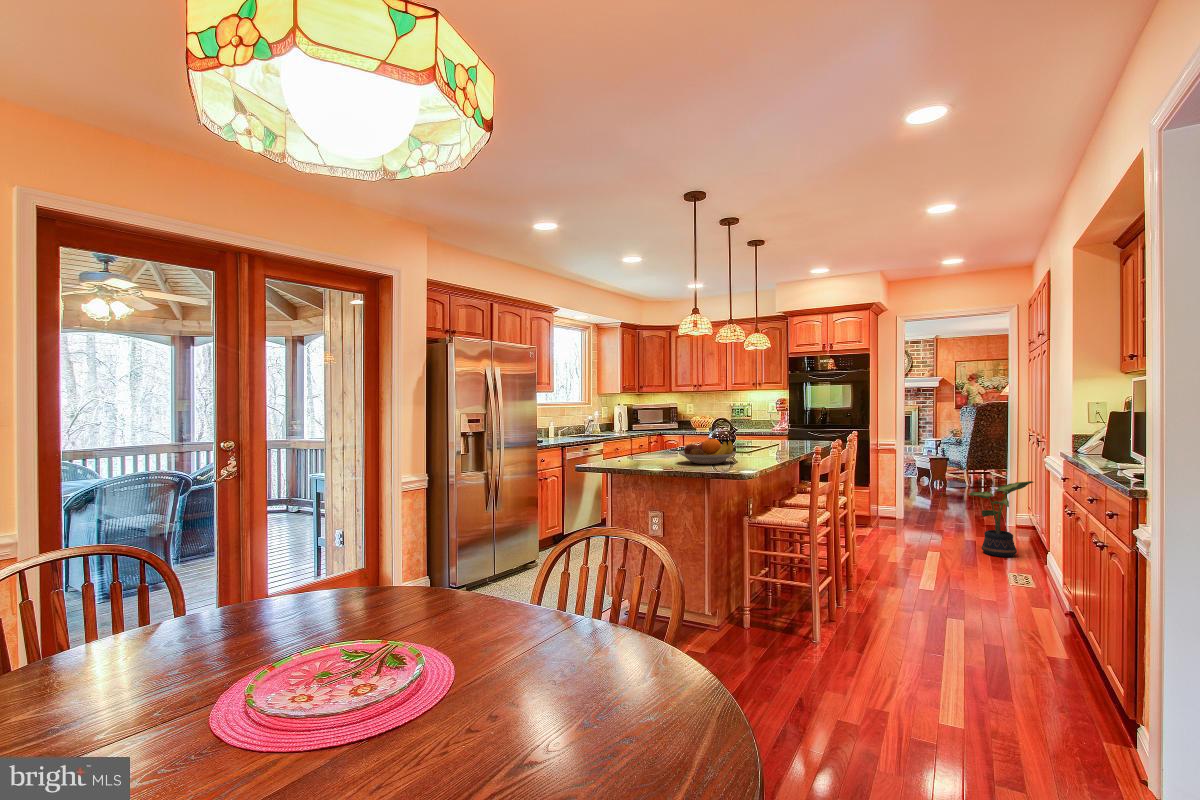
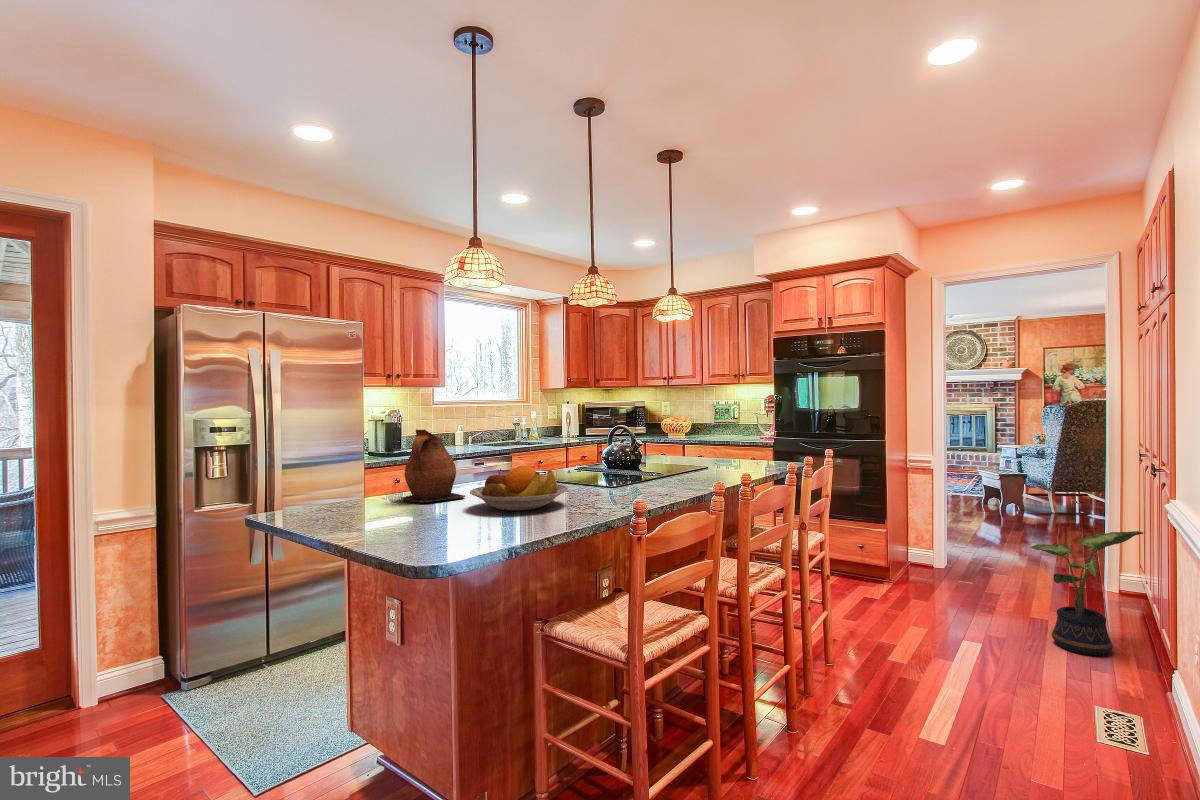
ceramic pitcher: none [619,419,660,462] -> present [400,429,465,502]

